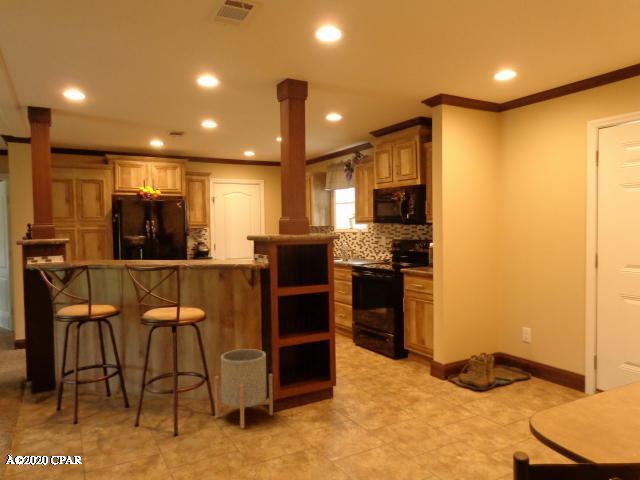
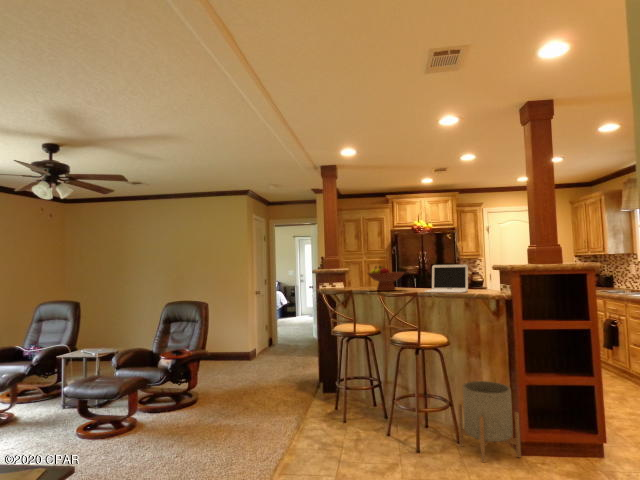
laptop: none [179,234,223,265] -> present [424,264,468,293]
fruit bowl: none [104,235,151,264] -> present [368,266,404,291]

